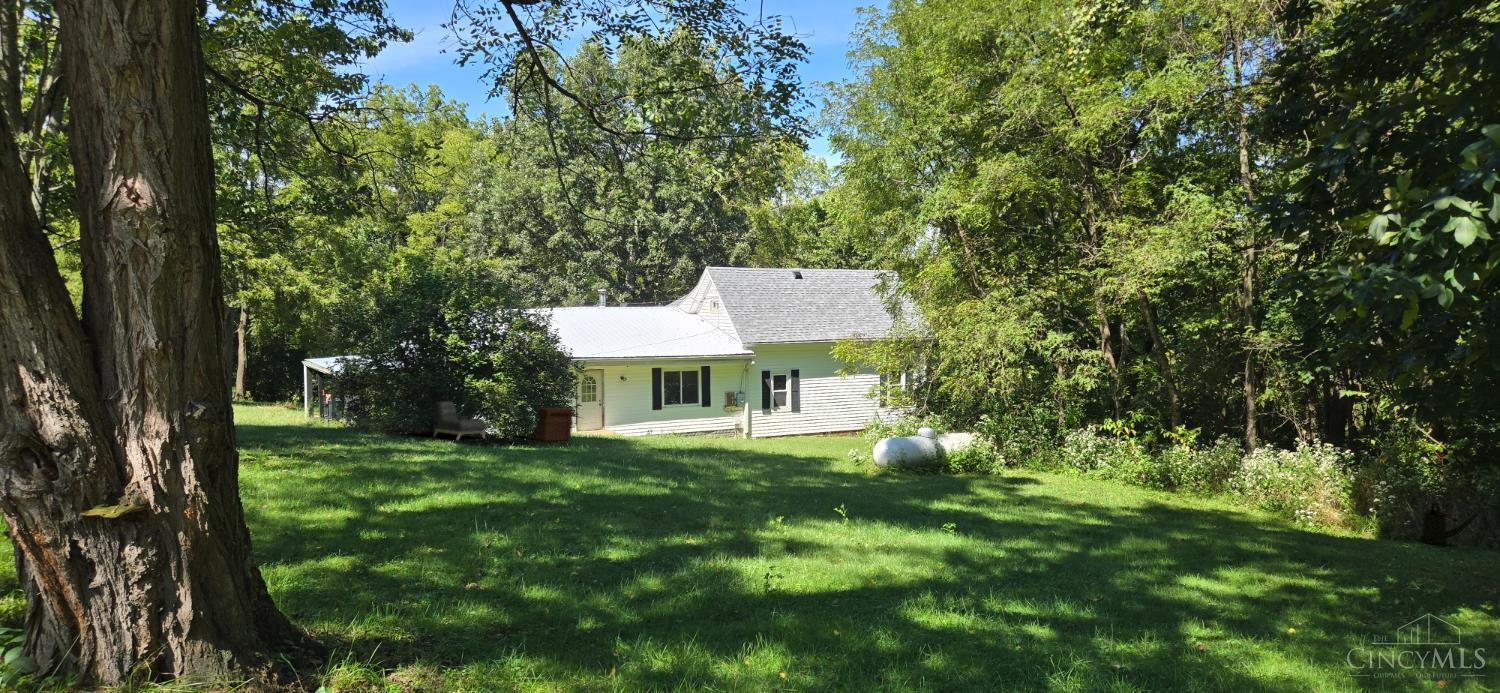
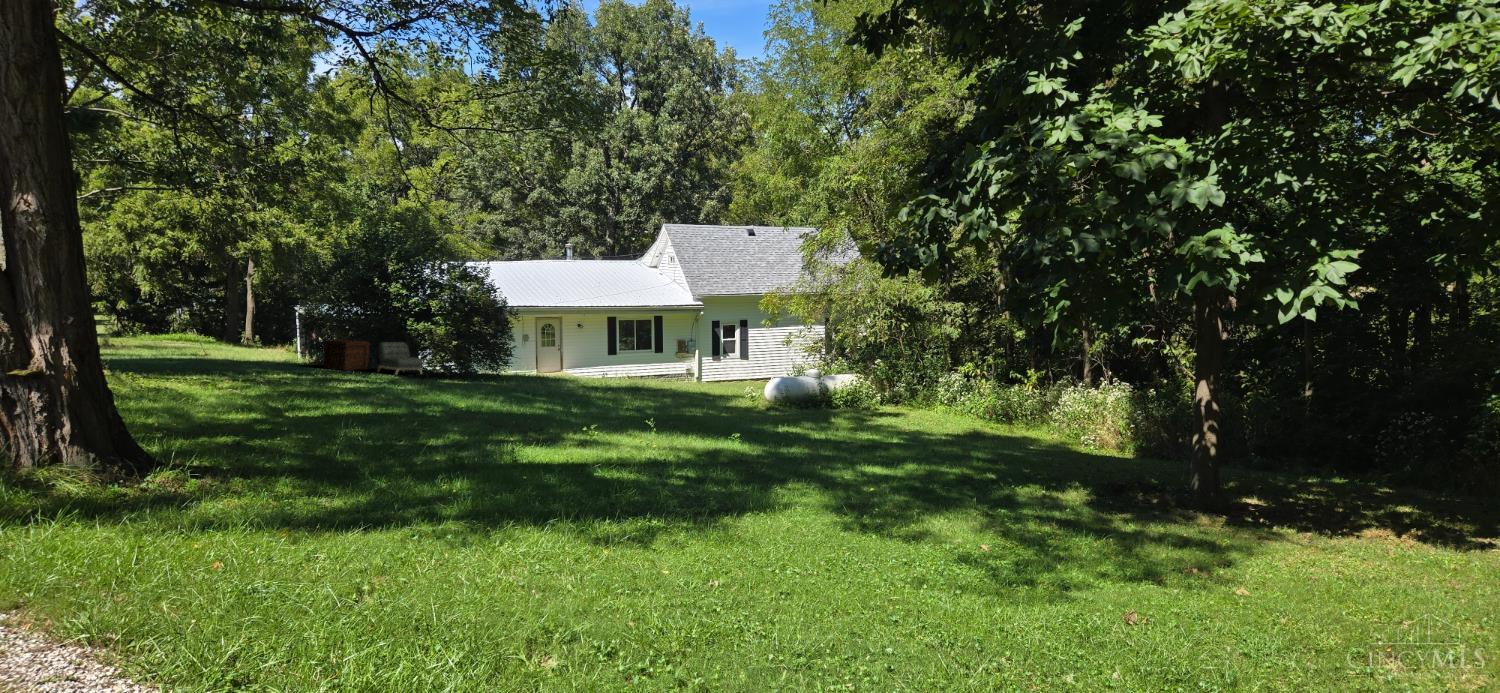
wooden crate: present [525,407,573,441] -> present [323,340,369,370]
watering can: present [1413,503,1478,546] -> none [1140,423,1188,458]

